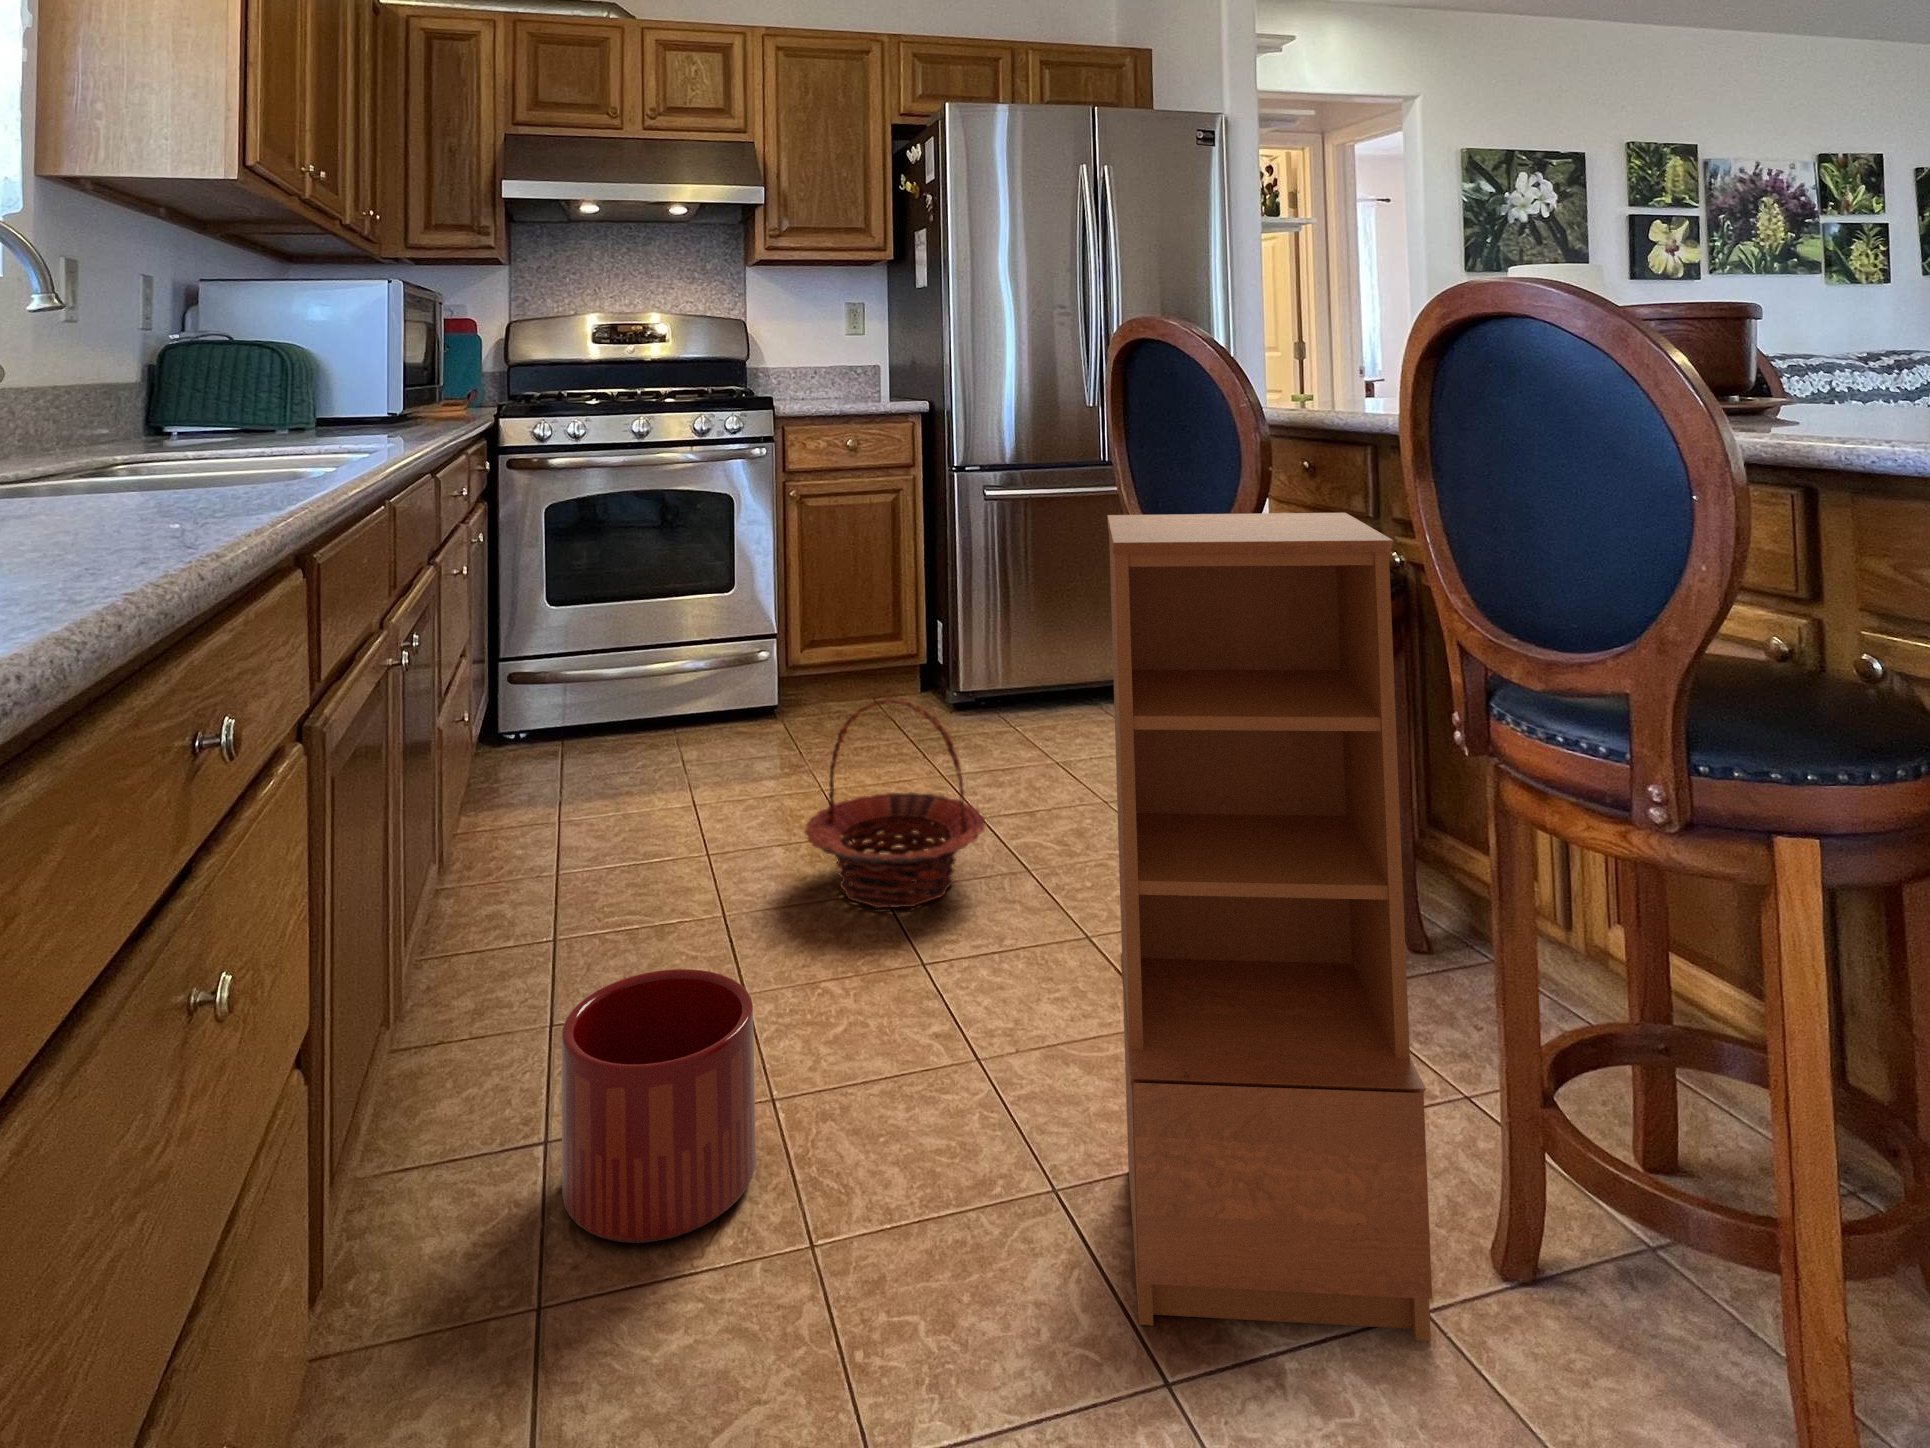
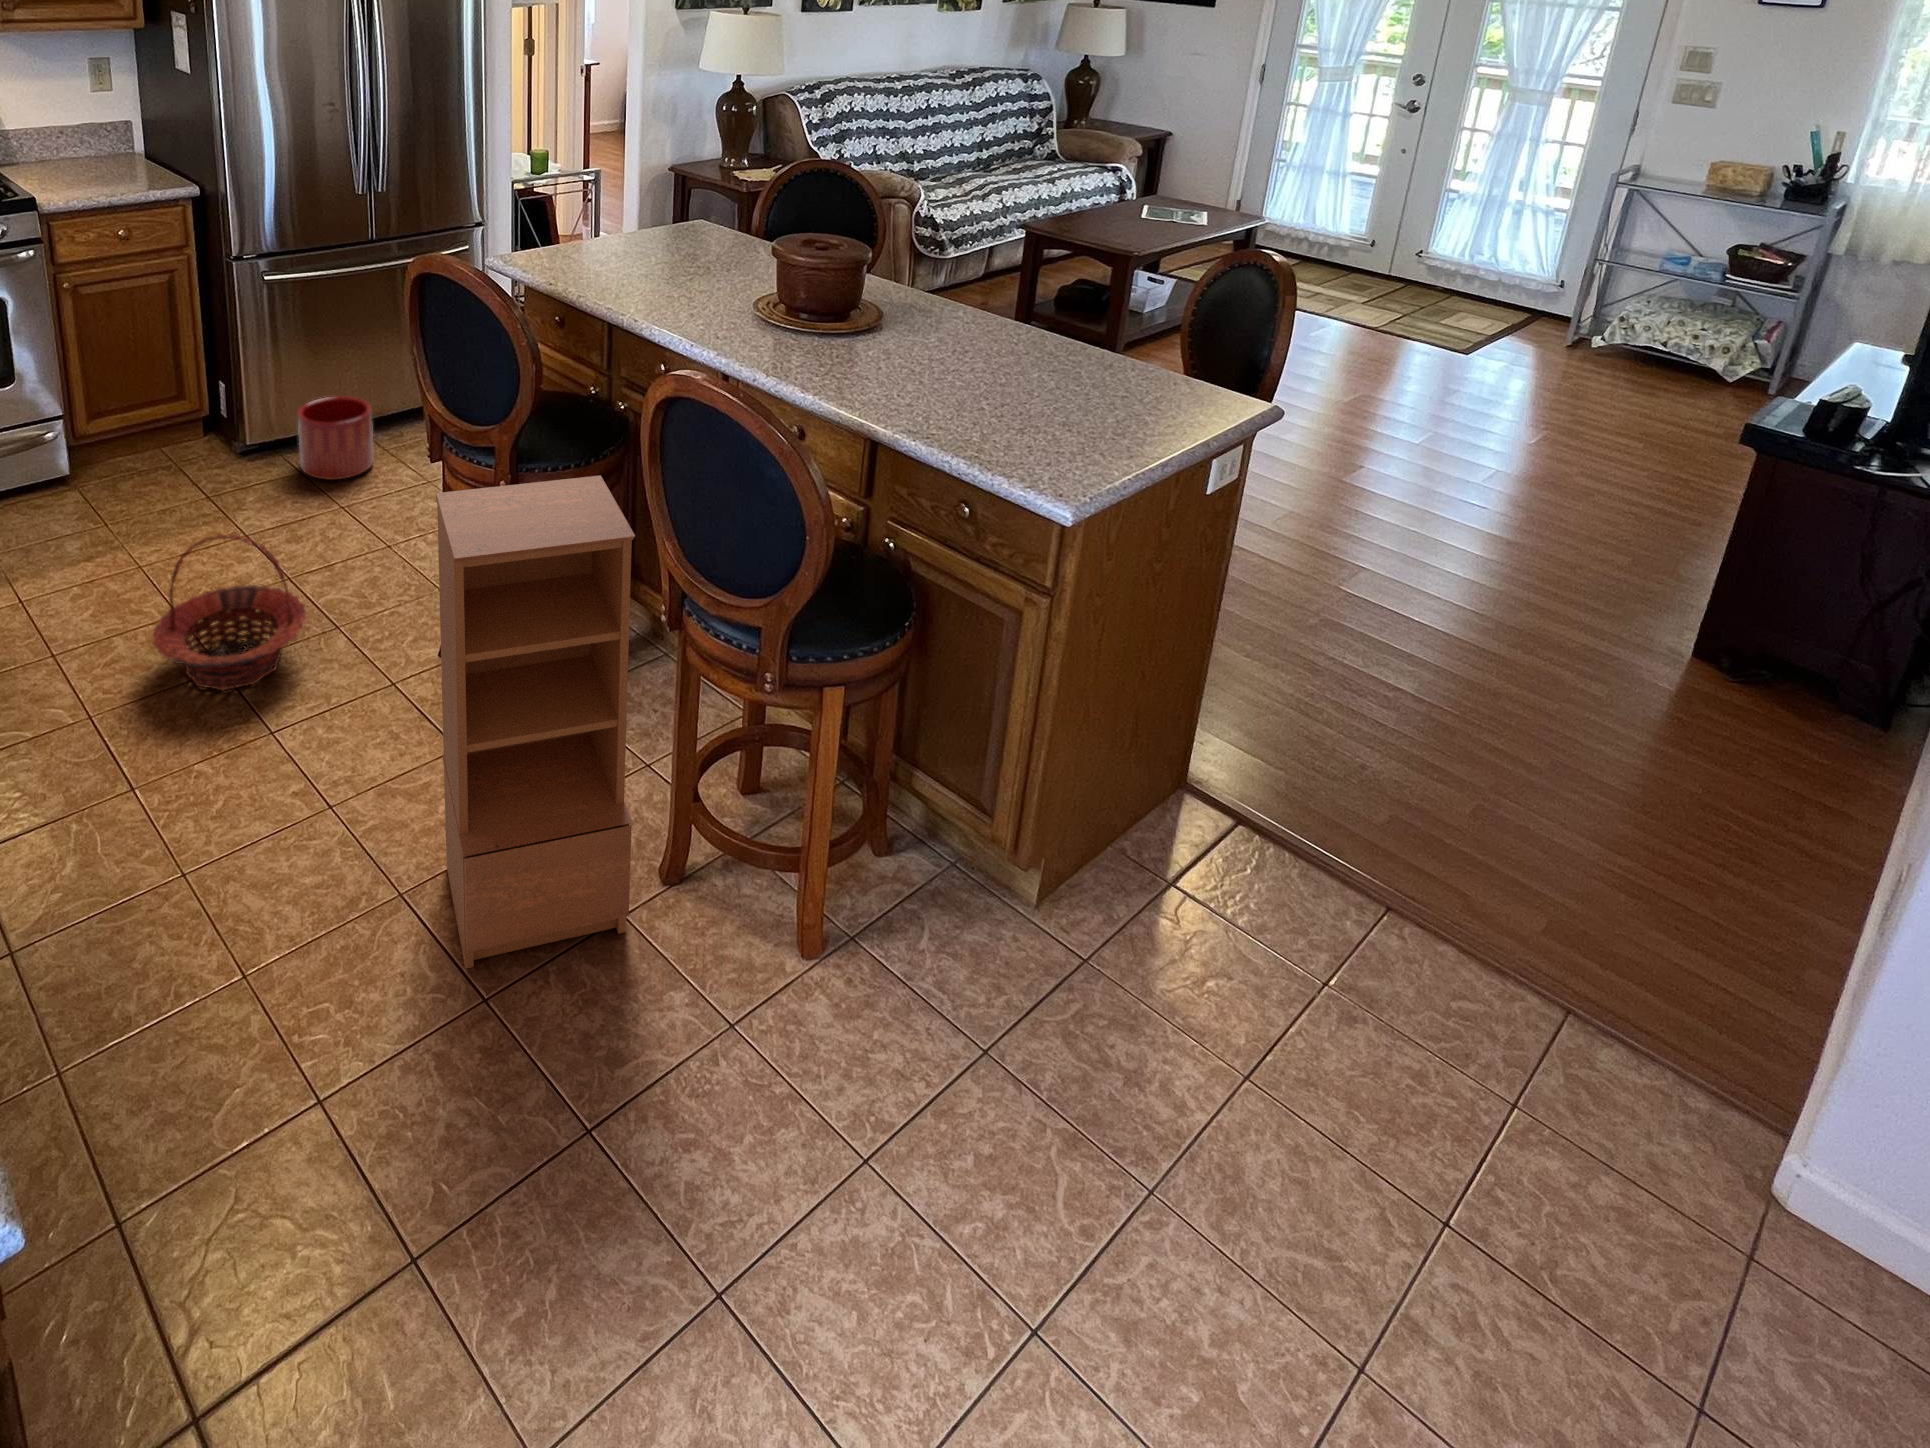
planter: present [562,969,756,1243] -> present [298,396,374,480]

